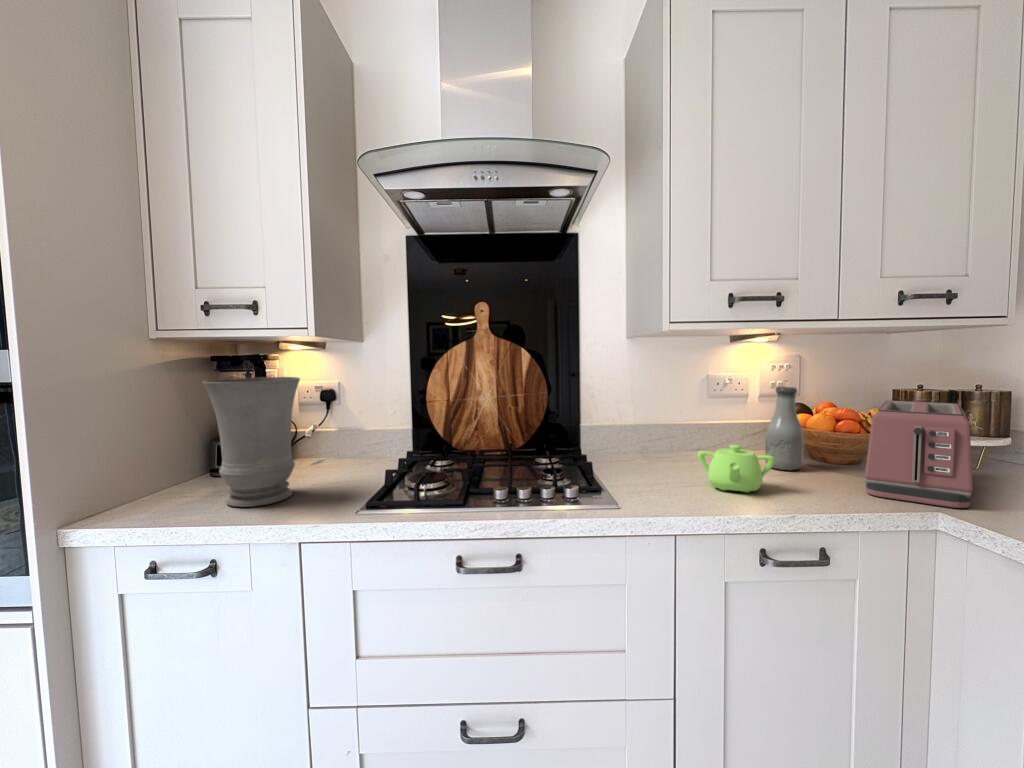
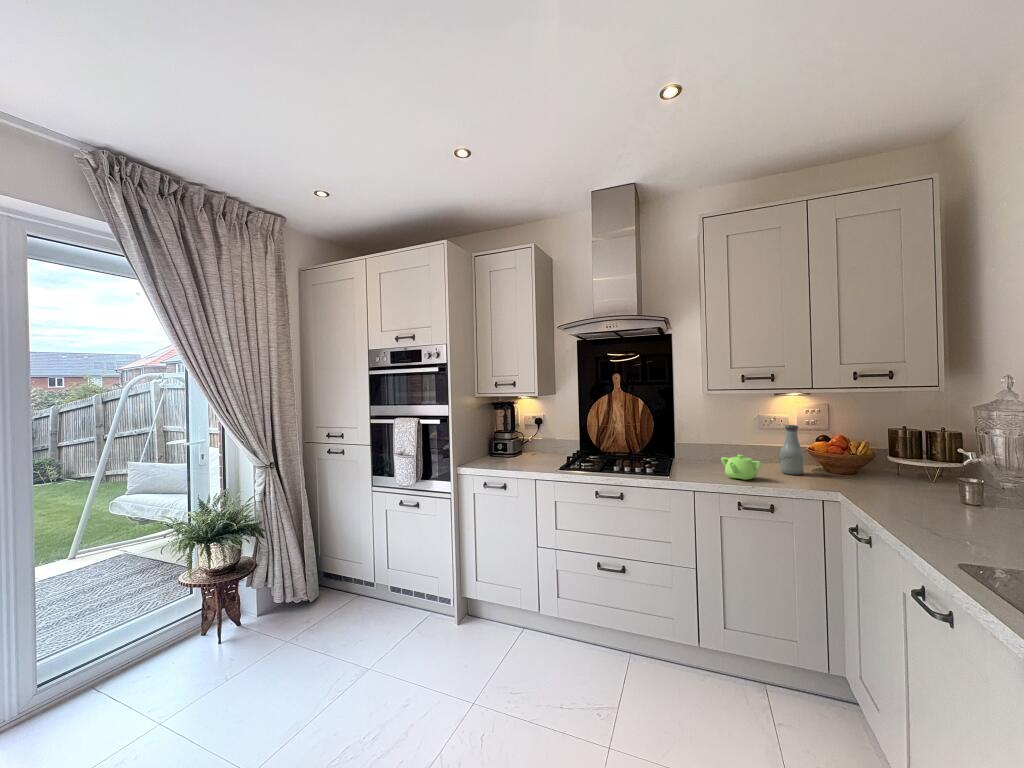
vase: present [203,377,300,507] -> none [492,412,528,466]
toaster: present [865,401,973,508] -> none [816,435,908,495]

